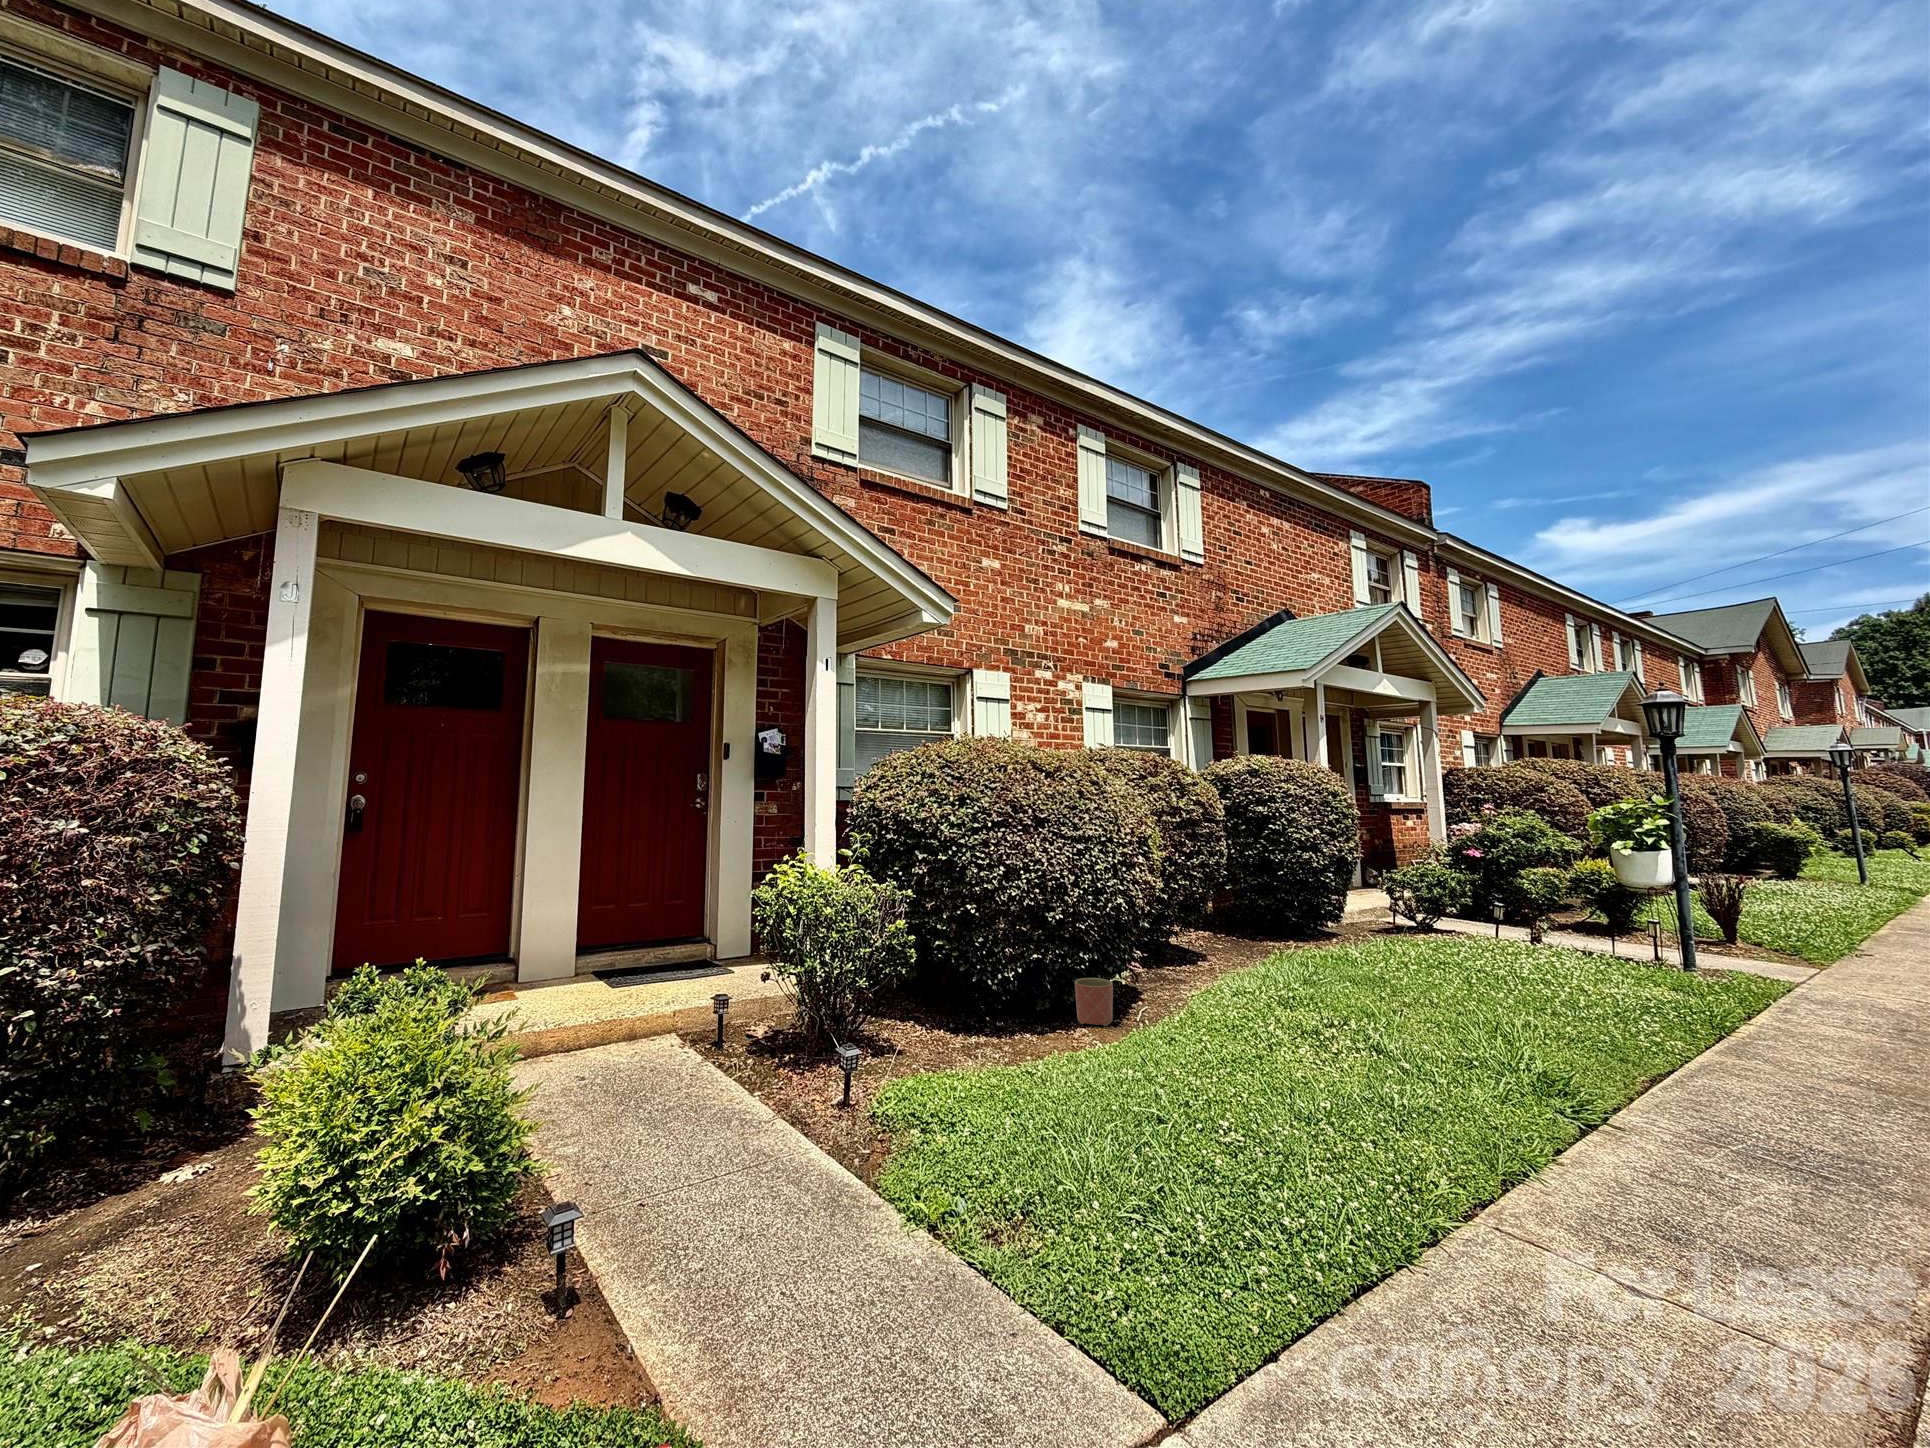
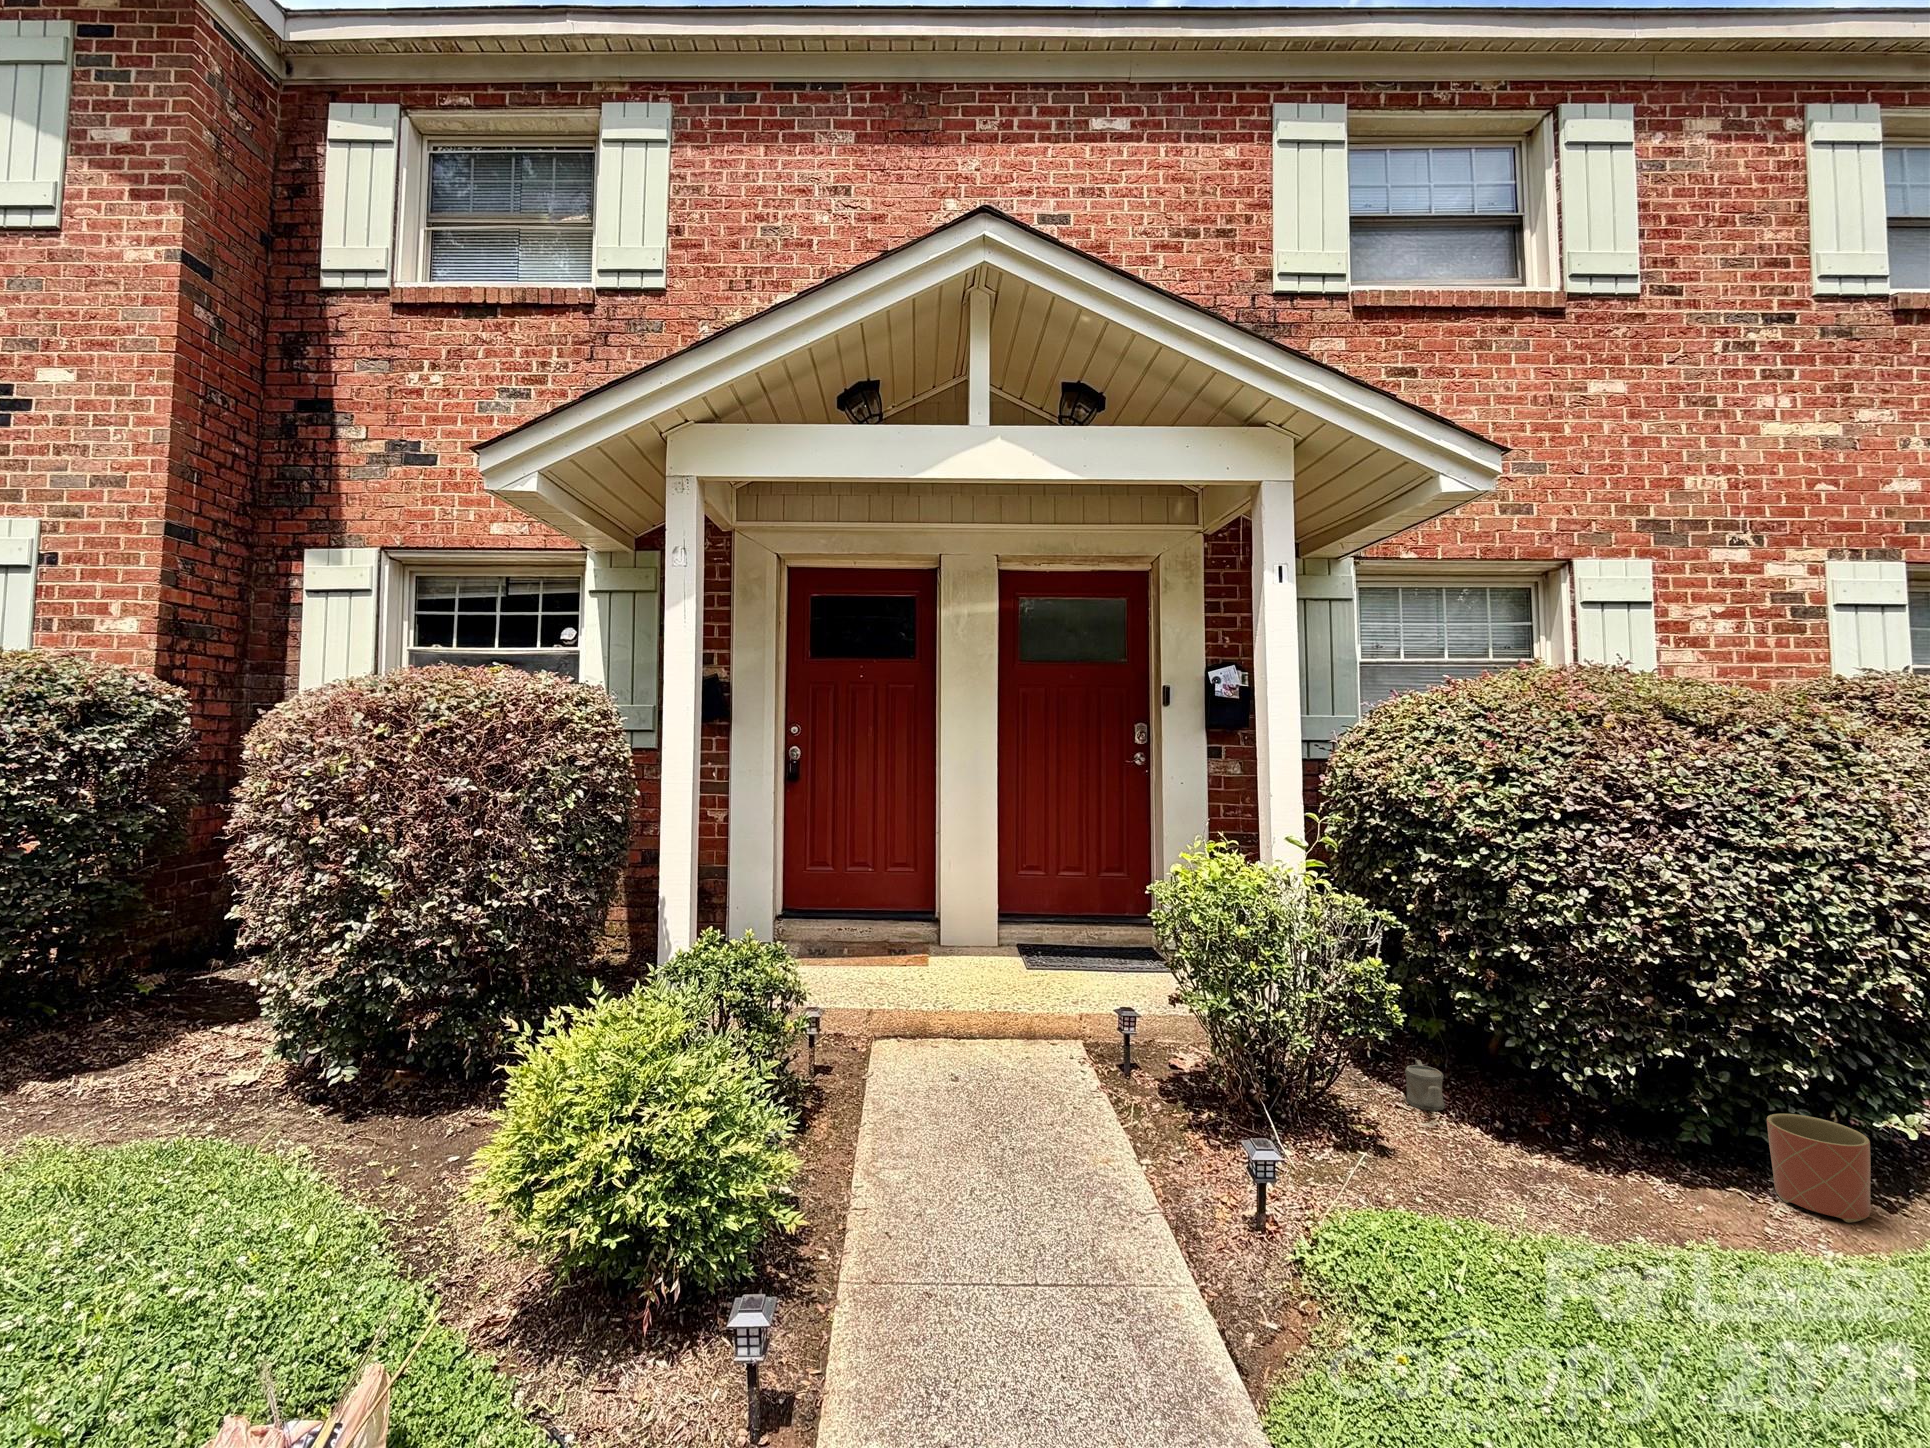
watering can: none [905,990,928,1019] -> present [1405,1060,1445,1111]

